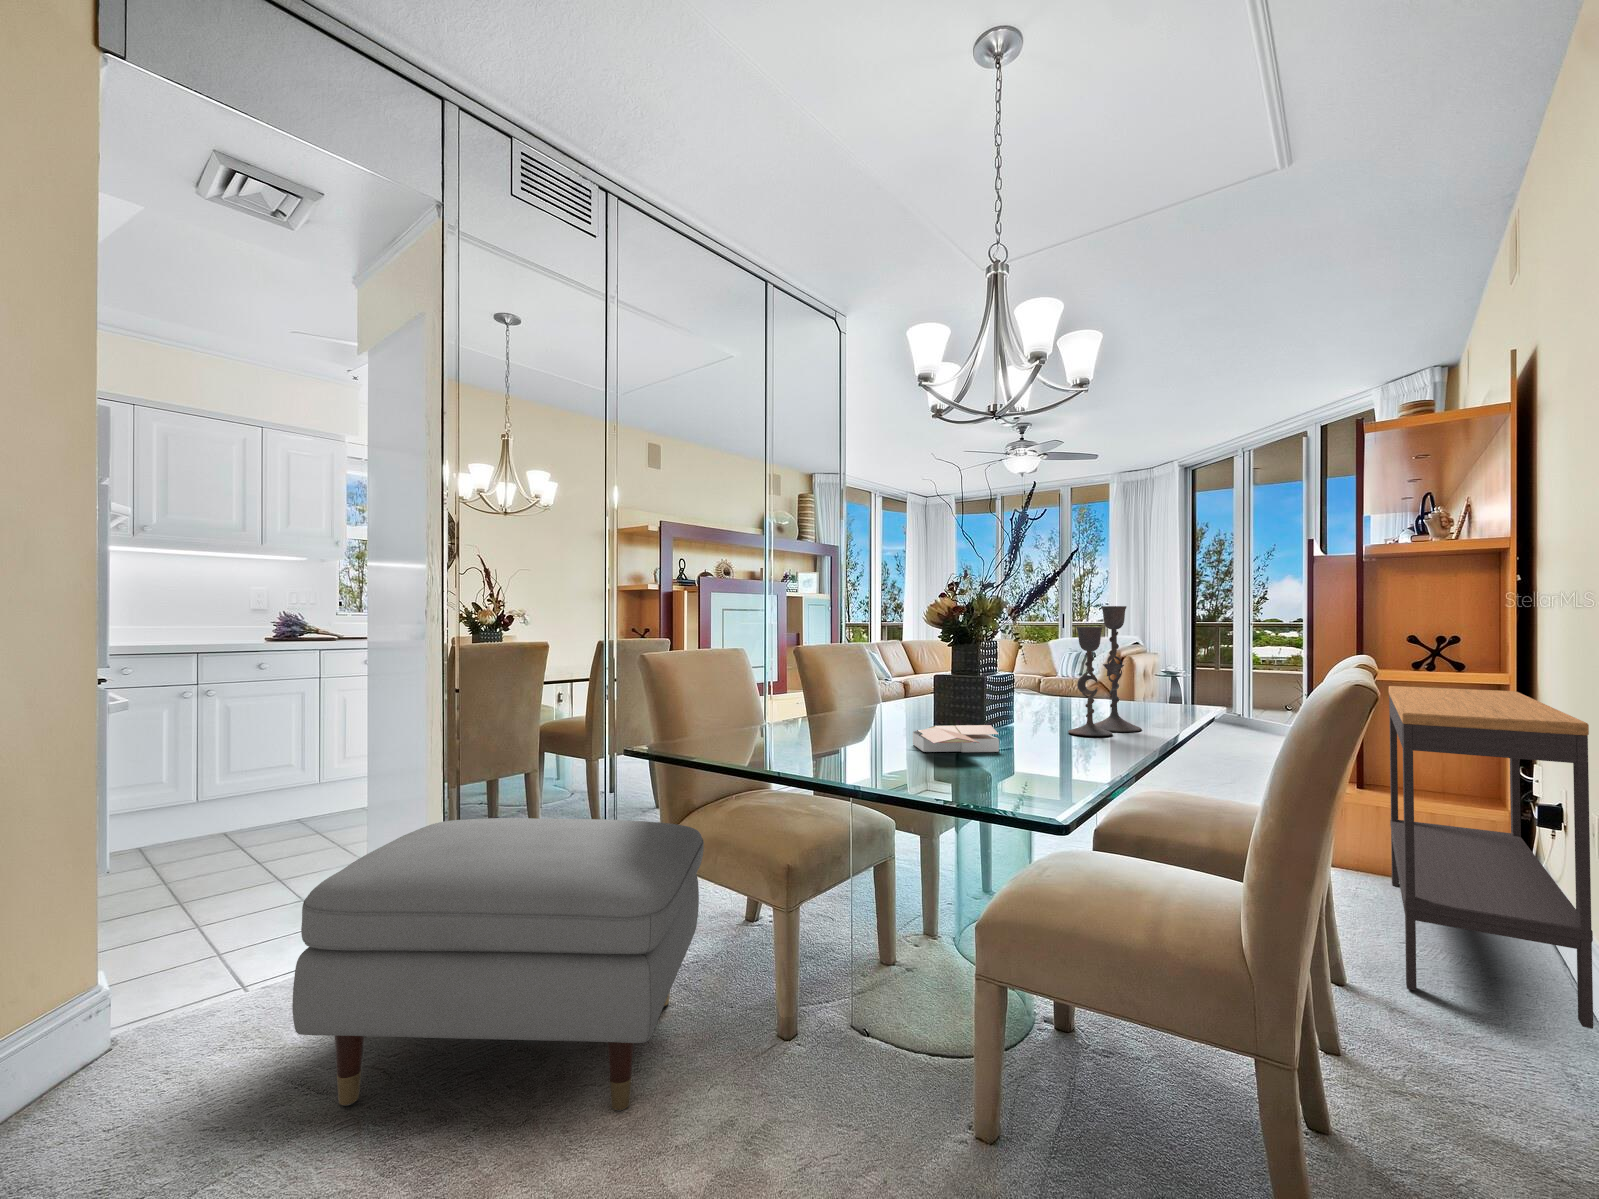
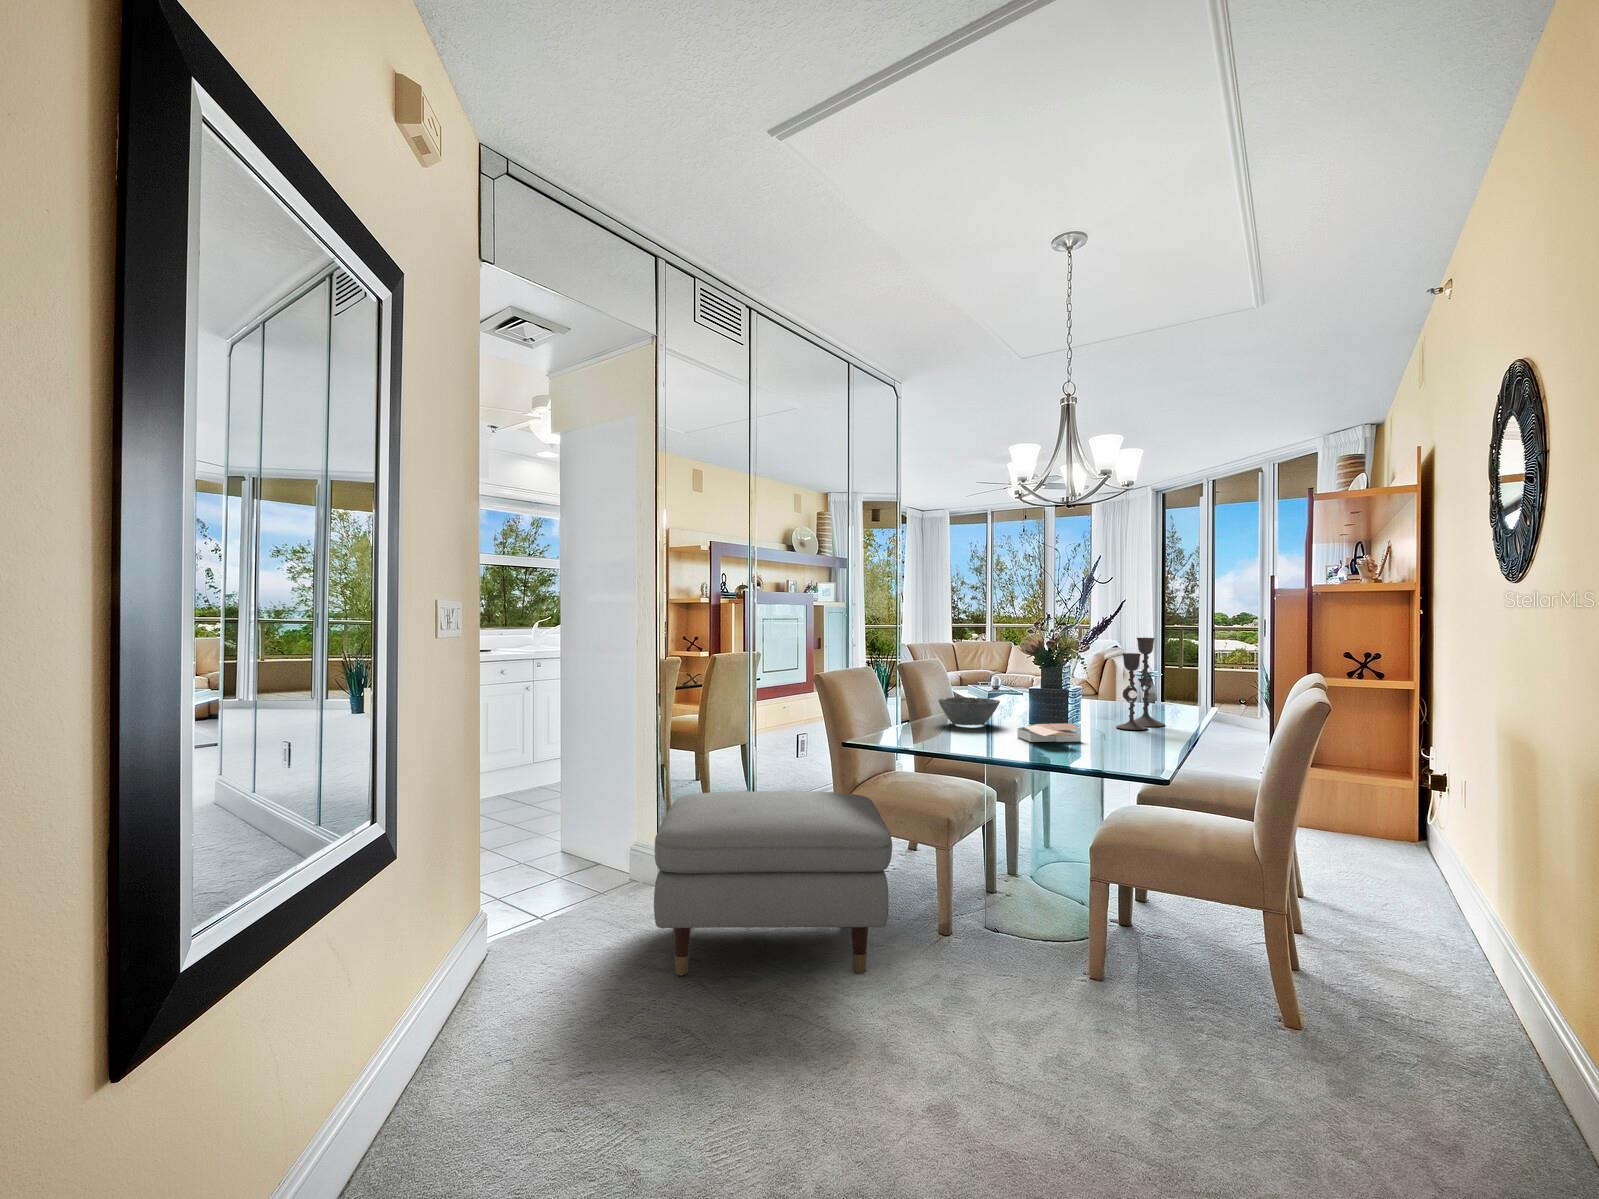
console table: present [1389,686,1593,1029] -> none [1330,690,1460,917]
bowl: none [823,690,908,727] -> present [938,697,1000,725]

